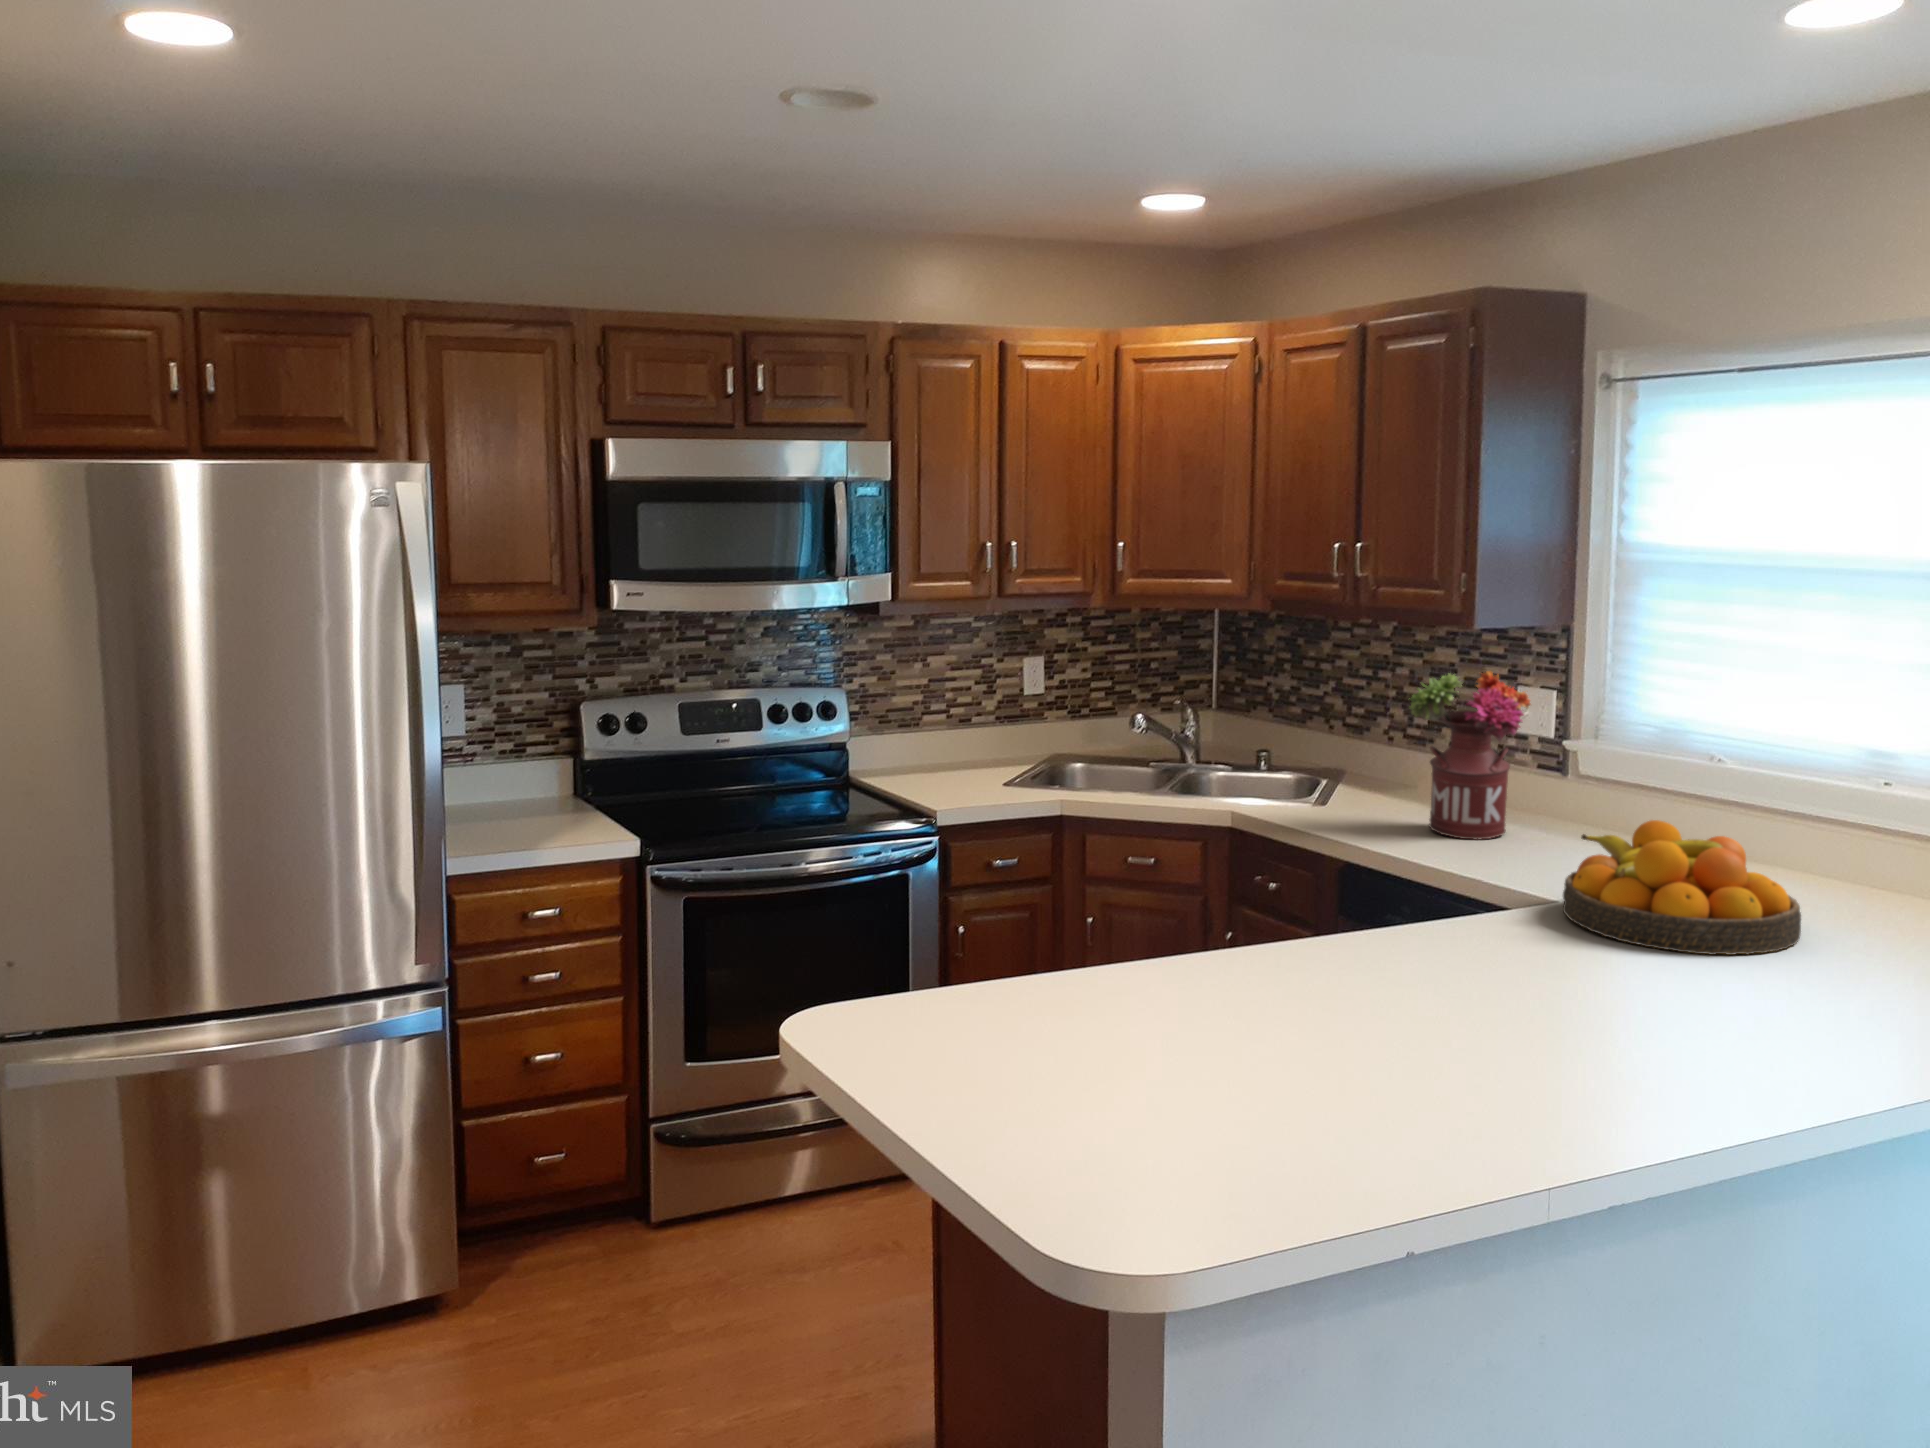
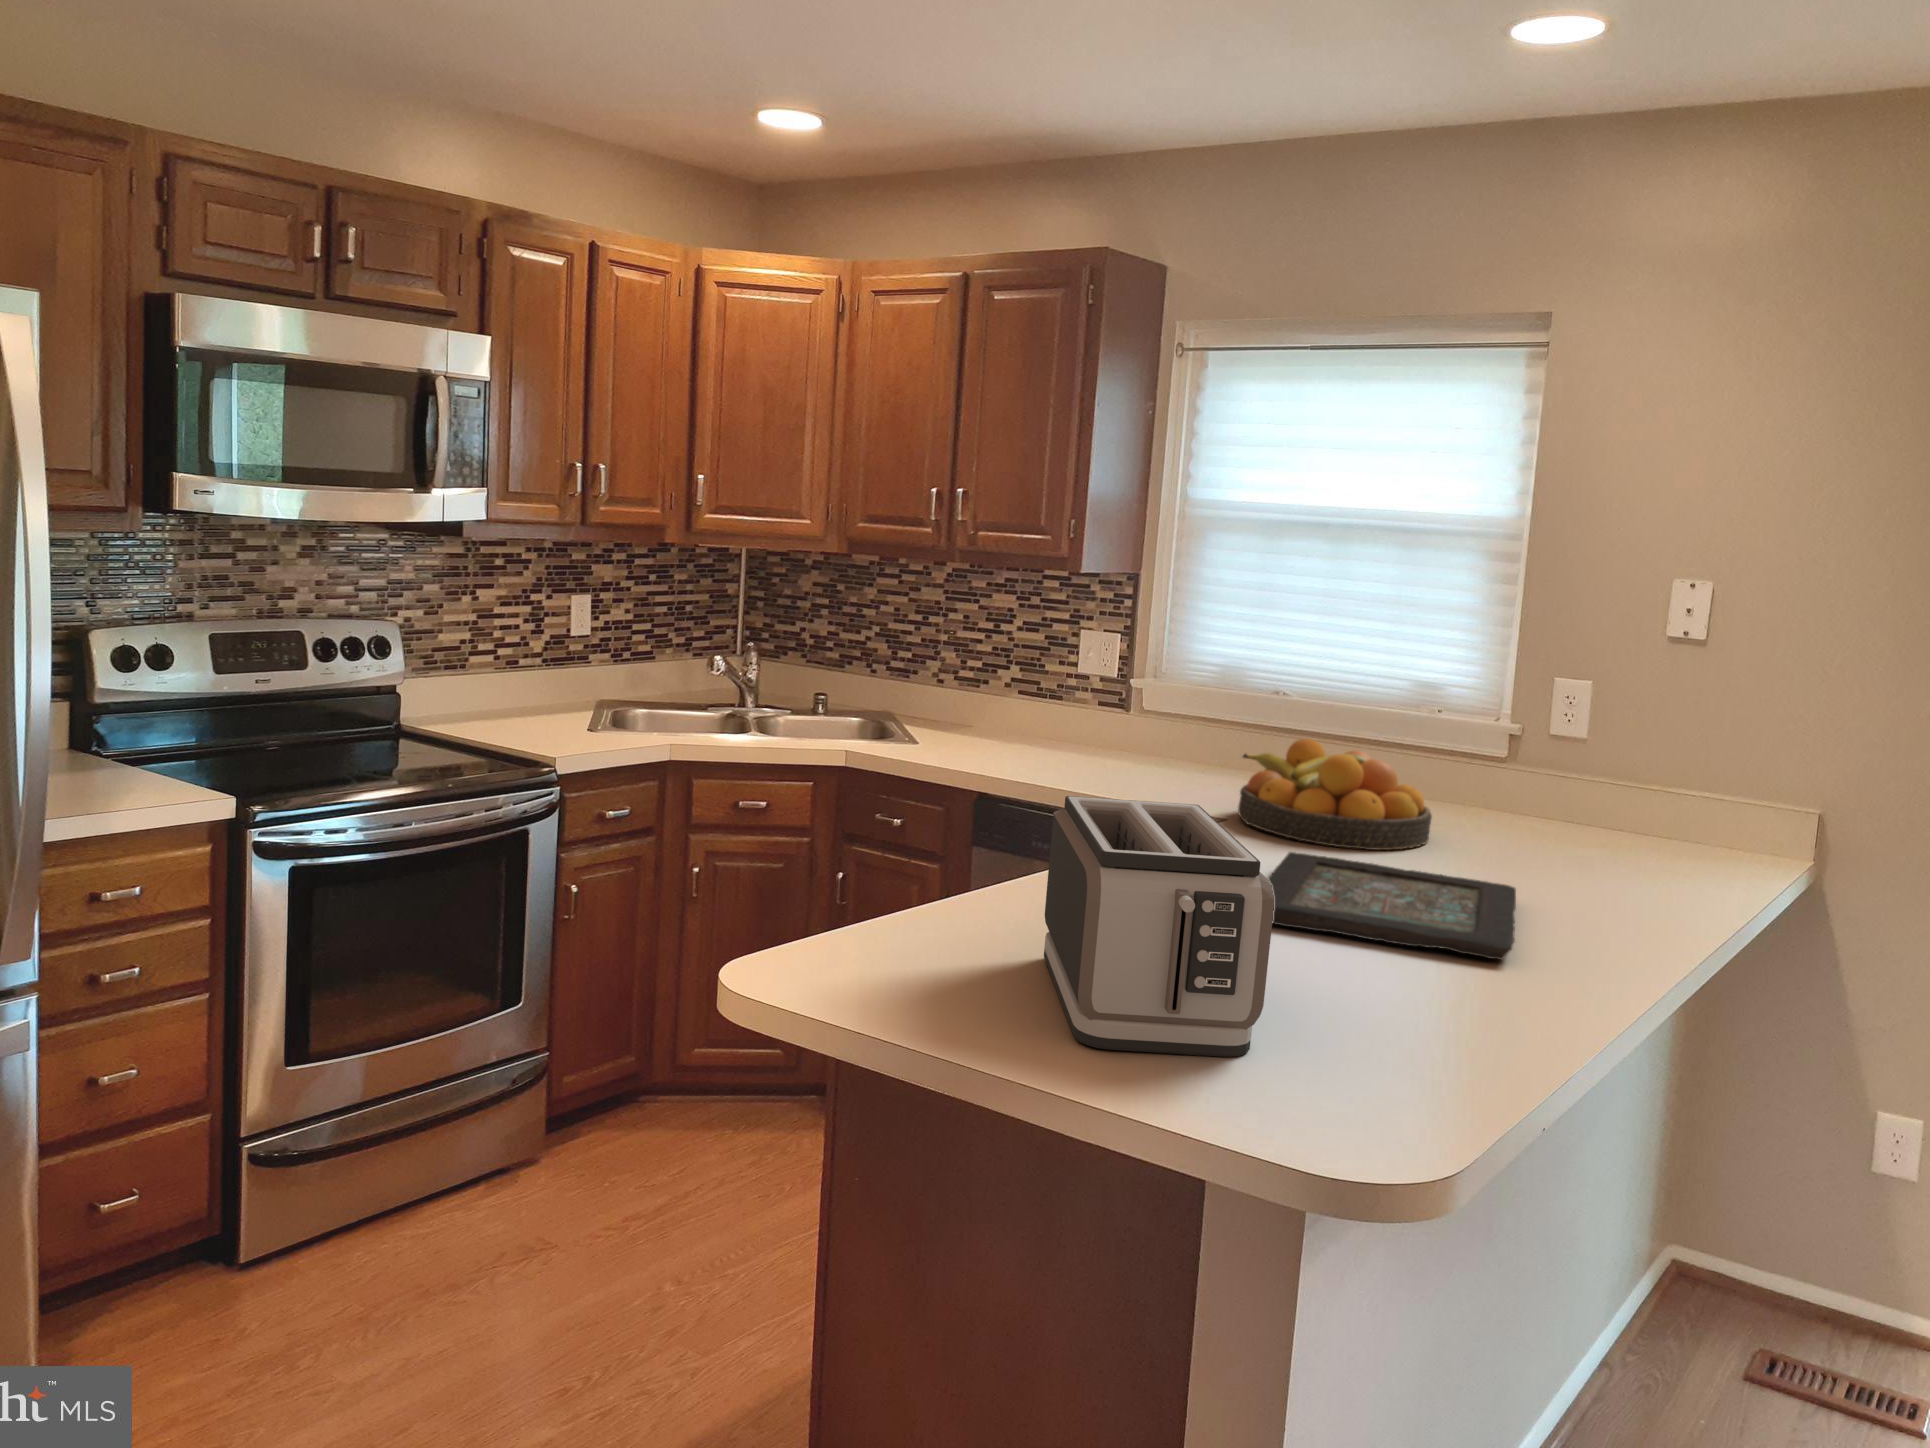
flower arrangement: present [1409,671,1531,840] -> none [1023,612,1129,766]
toaster: none [1009,874,1245,1125] -> present [1044,796,1274,1057]
decorative tray: none [1374,946,1771,1080] -> present [1268,852,1516,960]

